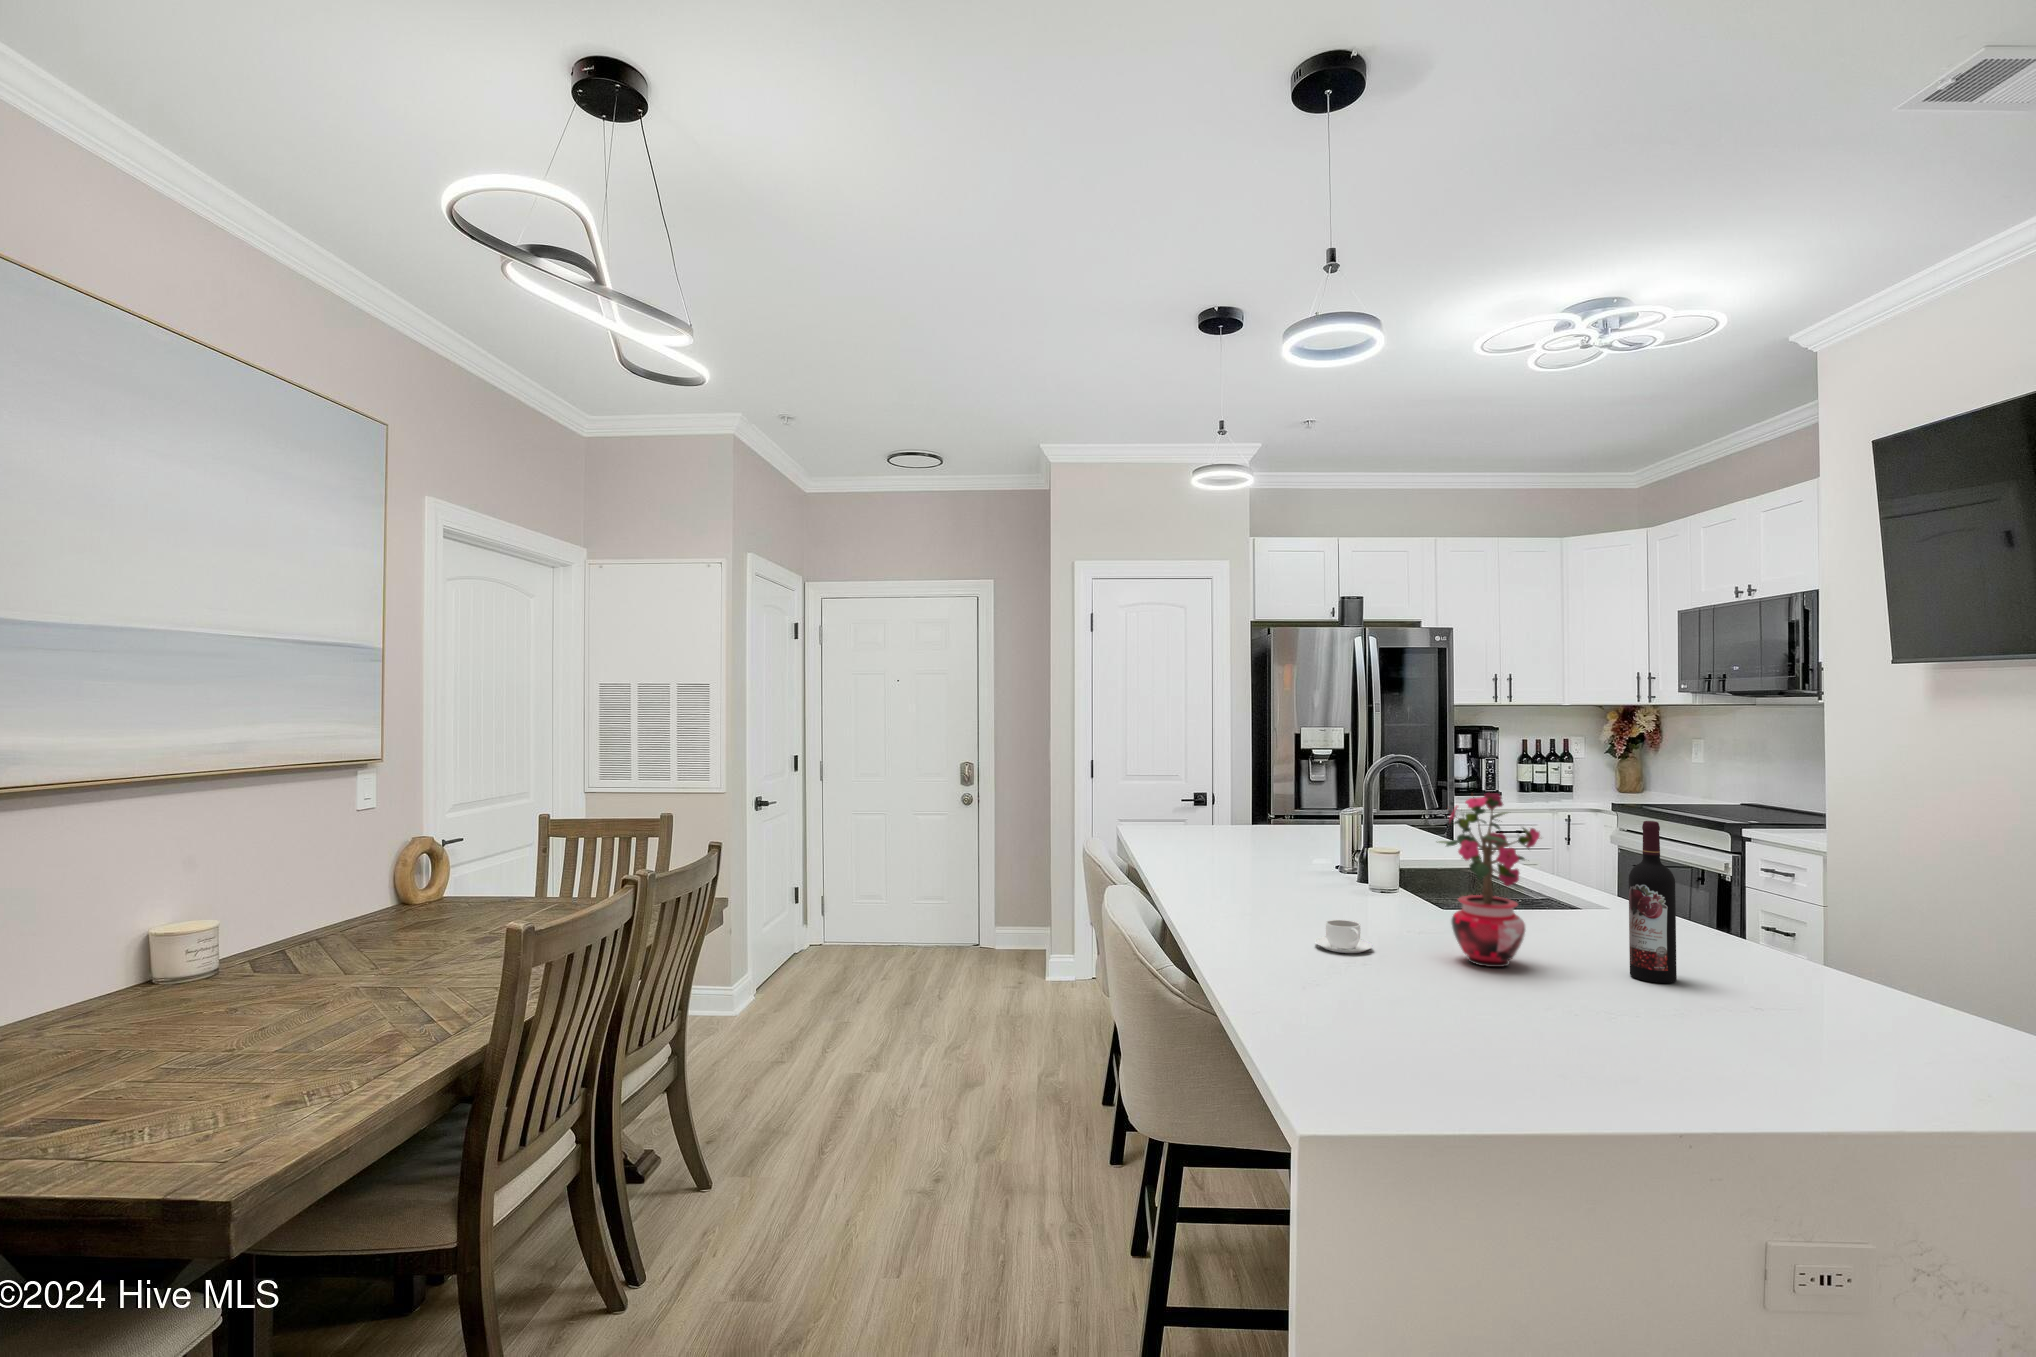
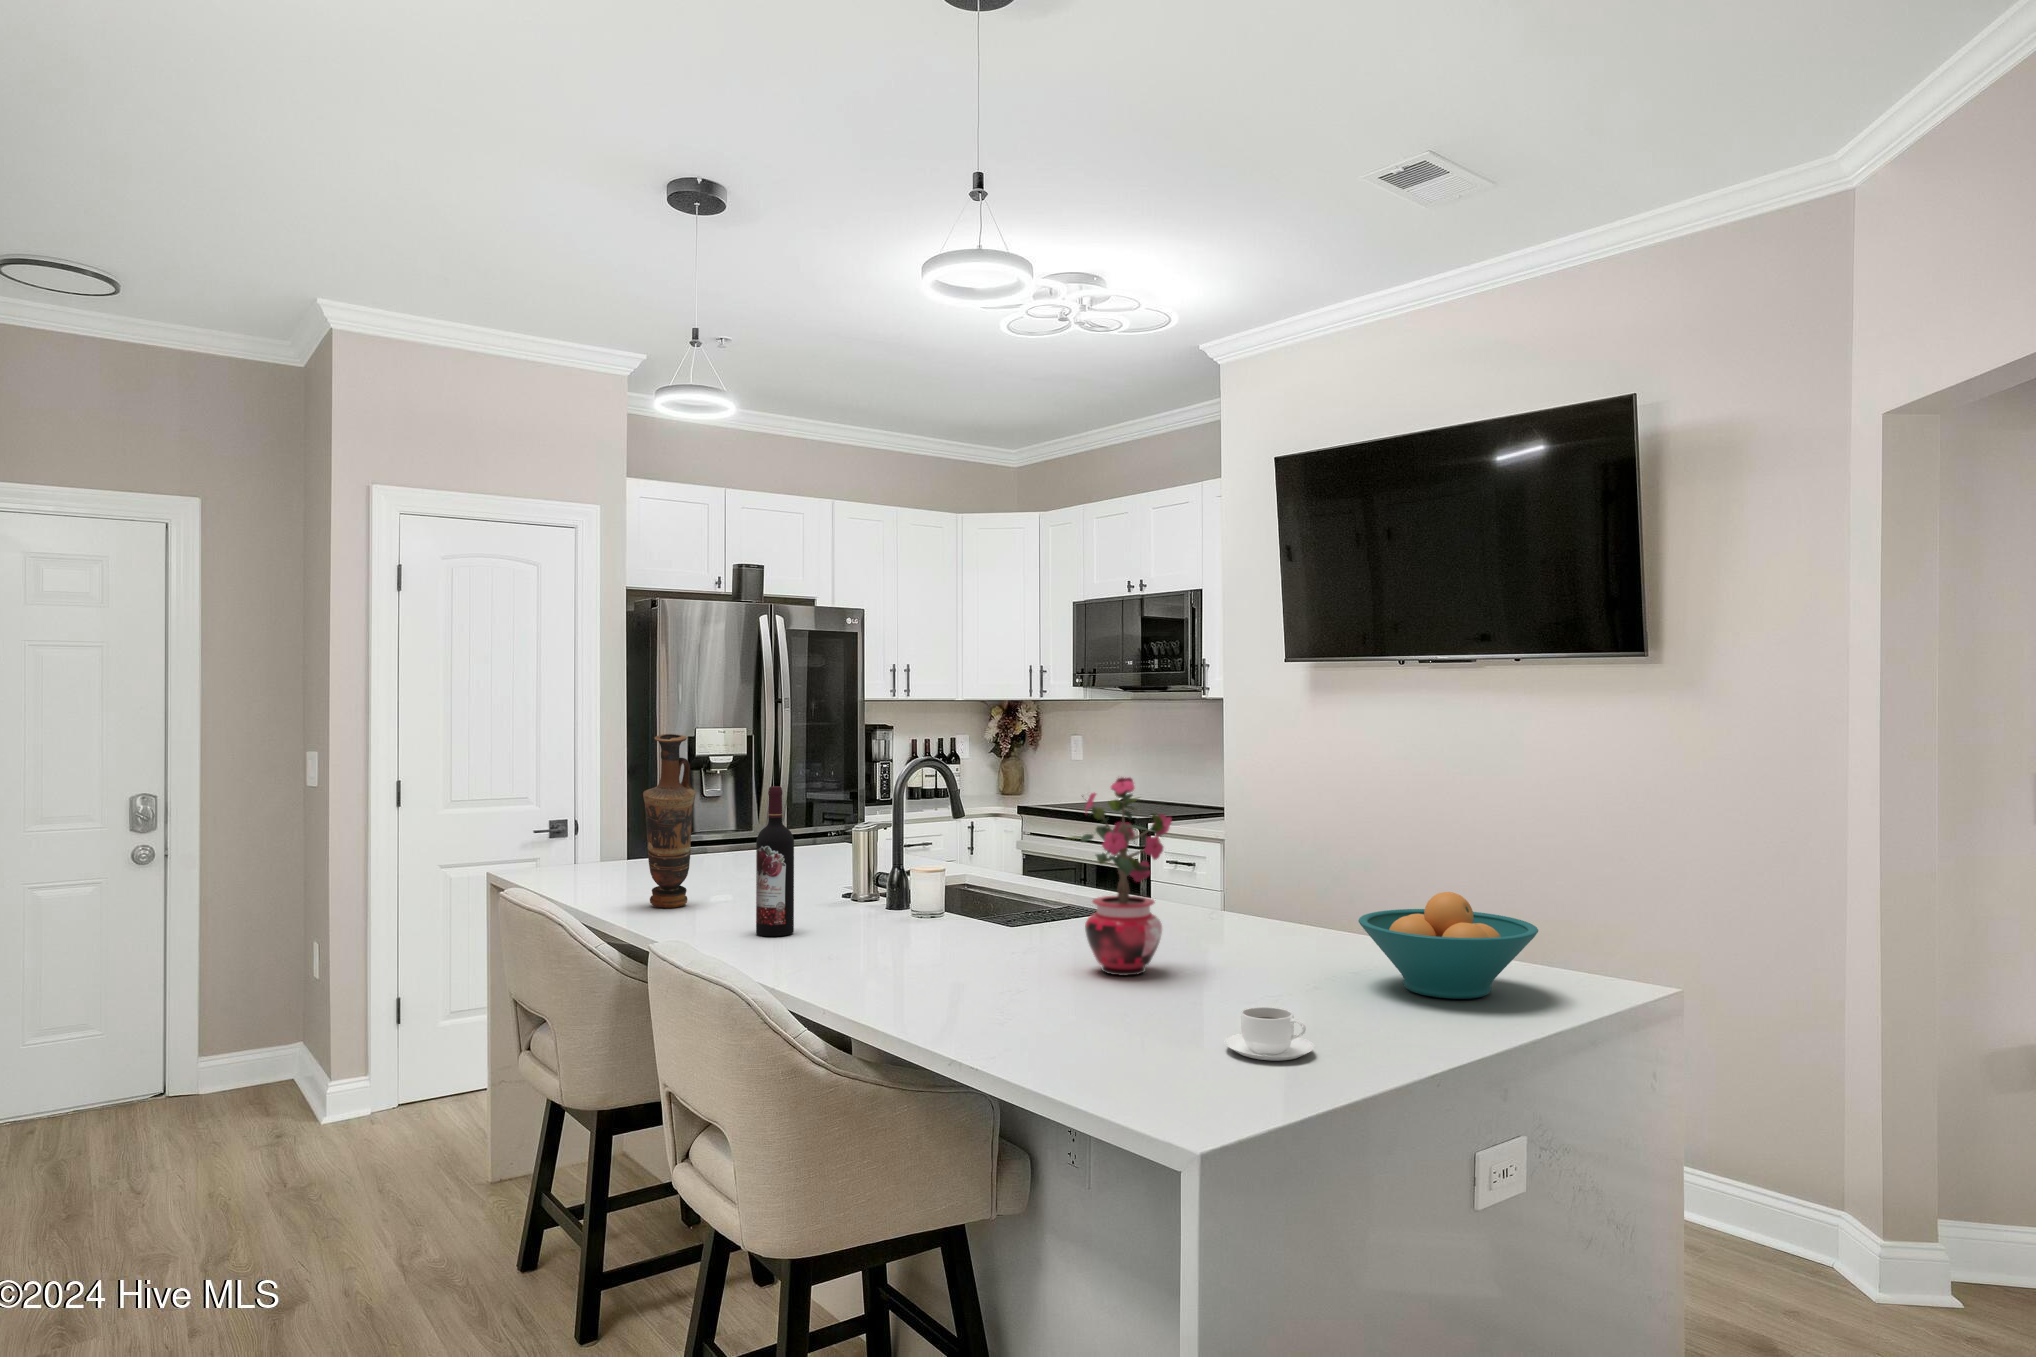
vase: none [1181,739,1218,865] -> present [643,734,696,908]
wine bottle: present [1629,821,1677,983] -> present [756,786,794,936]
coffee cup: present [1315,920,1373,953] -> present [1224,1007,1314,1060]
fruit bowl: none [1713,935,1941,1050] -> present [1358,892,1538,999]

